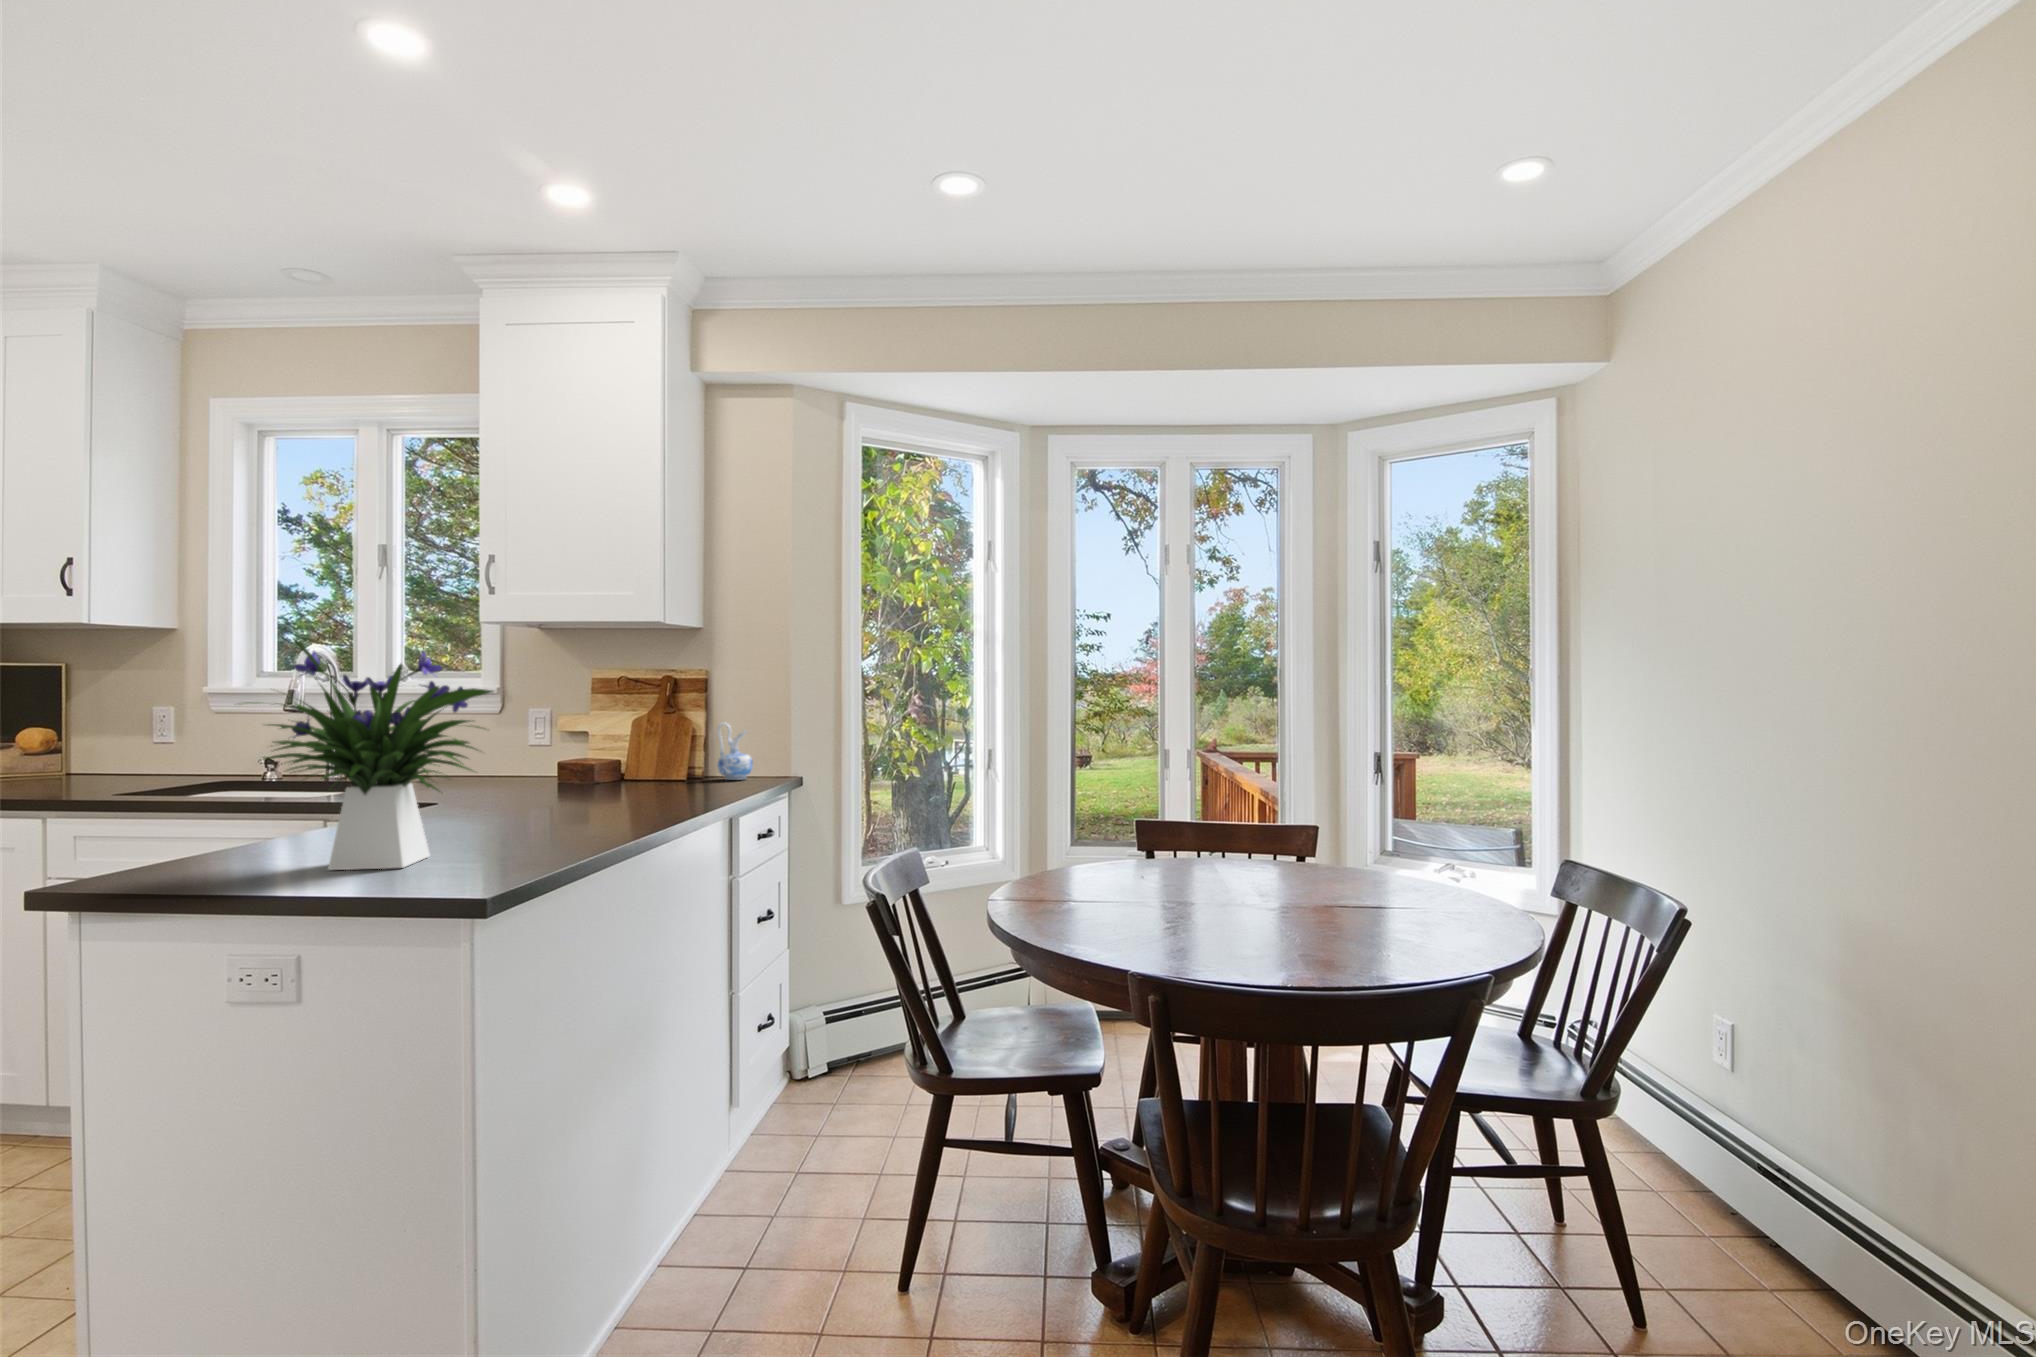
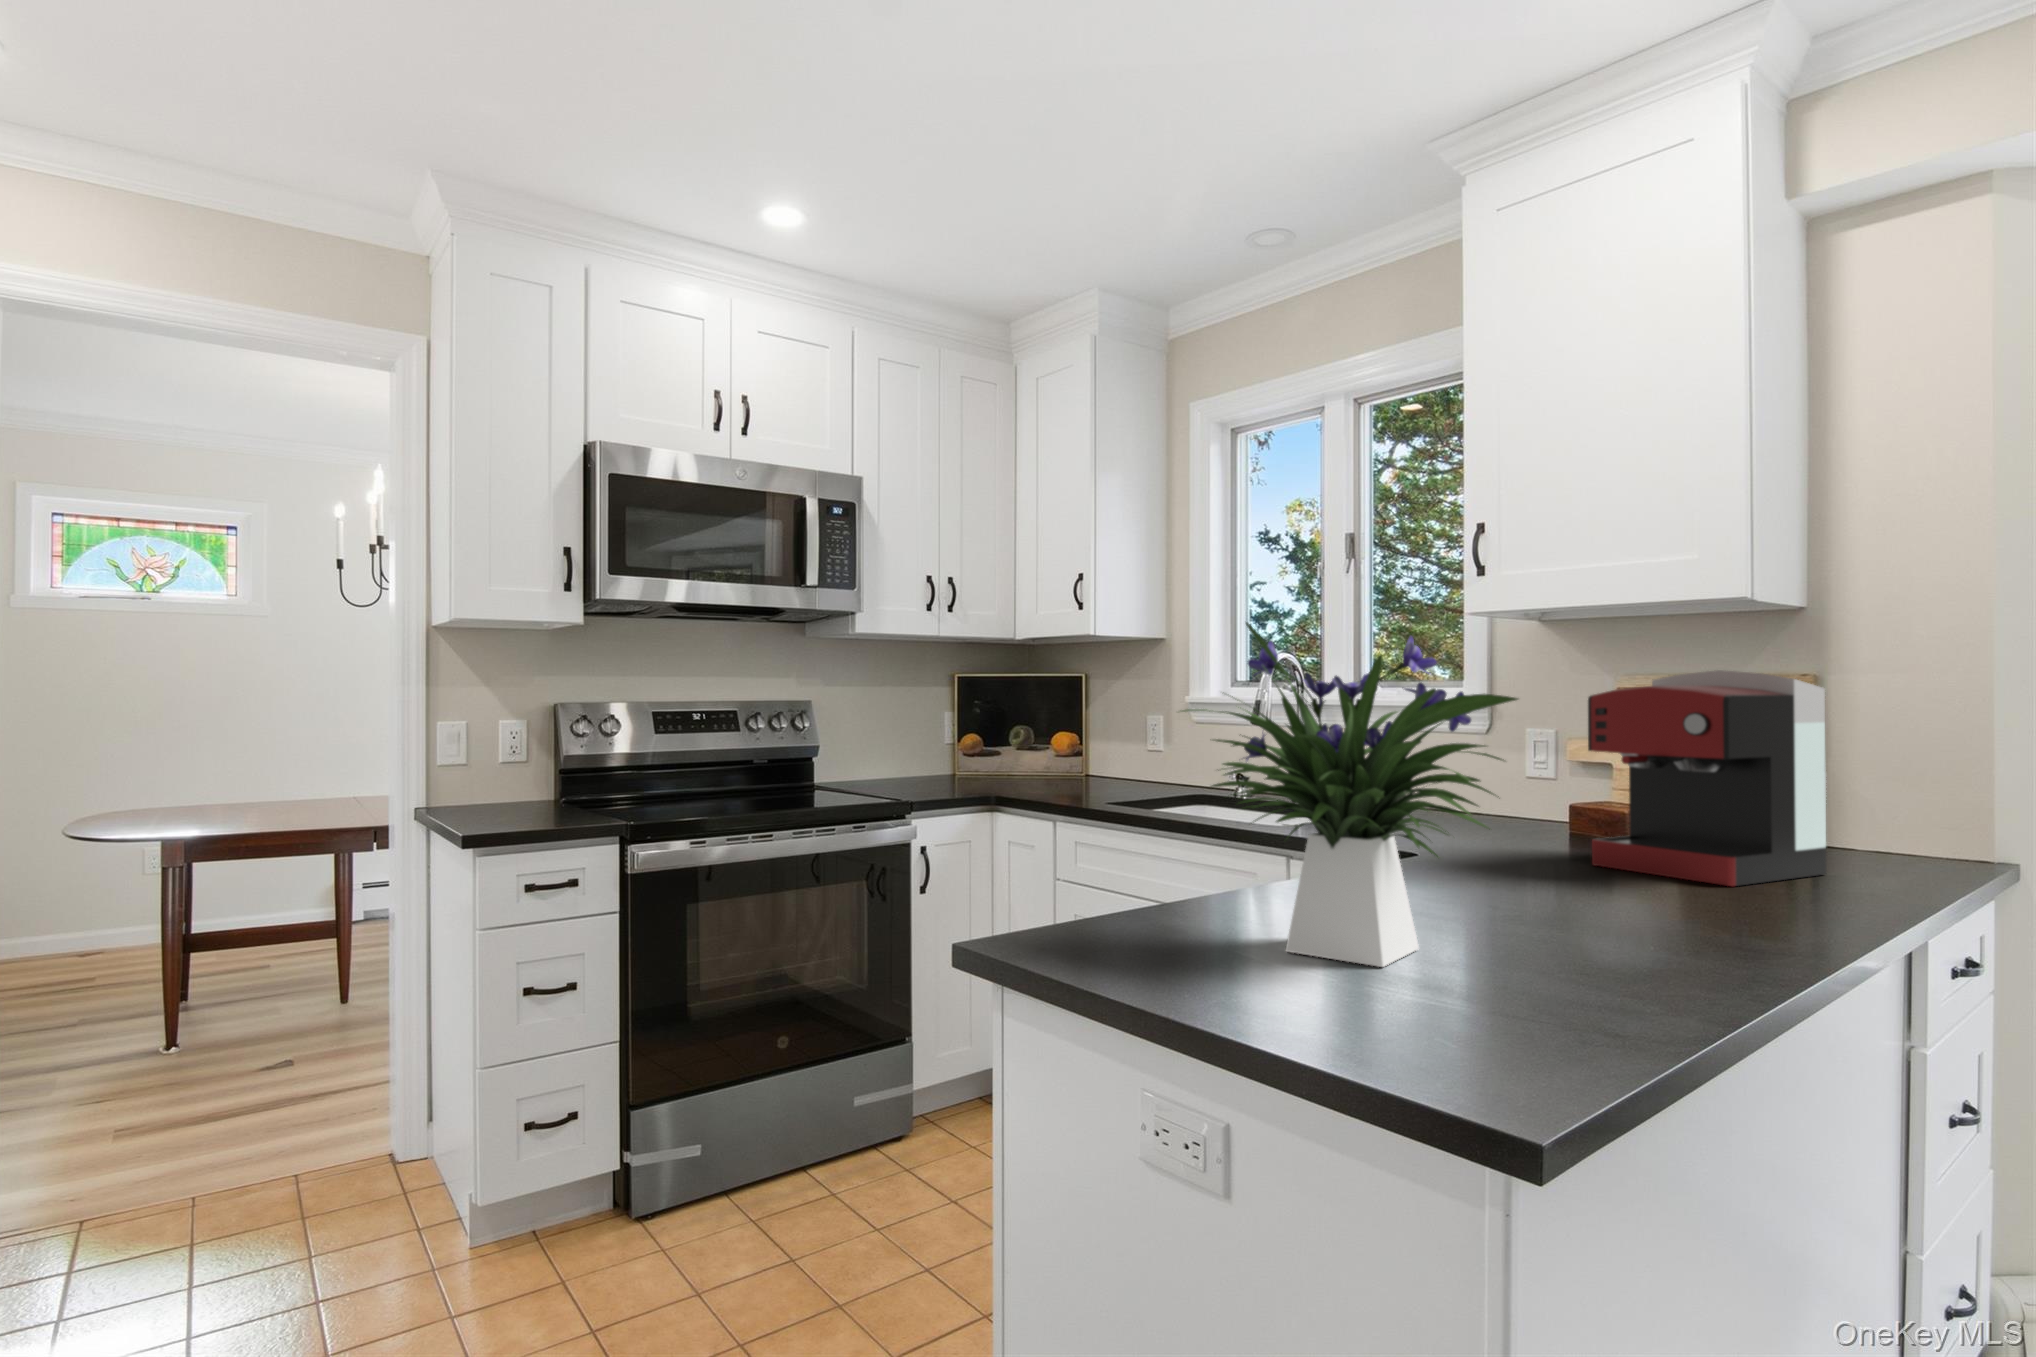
coffee maker: none [563,668,703,802] -> present [1588,670,1826,886]
ceramic pitcher: present [717,723,753,780] -> none [1836,760,1909,858]

